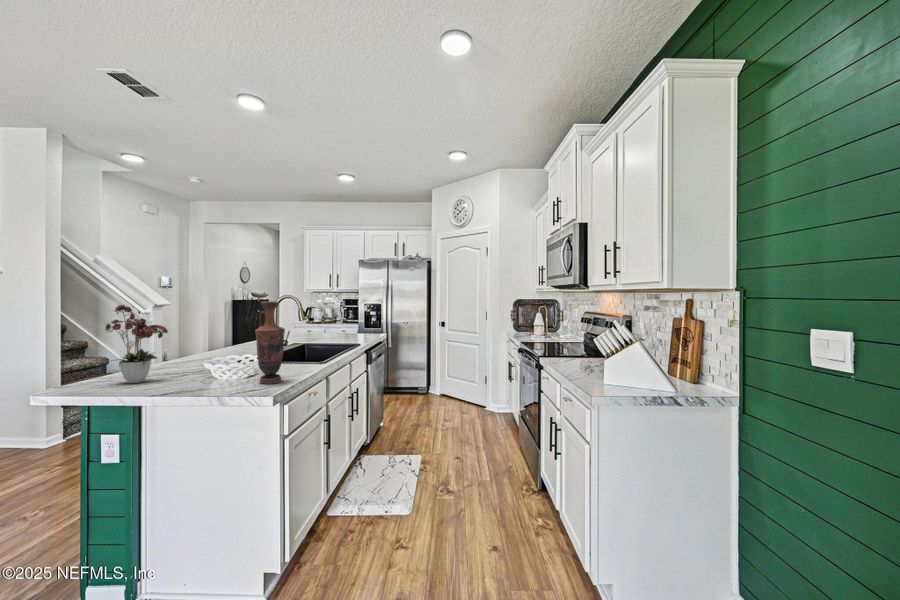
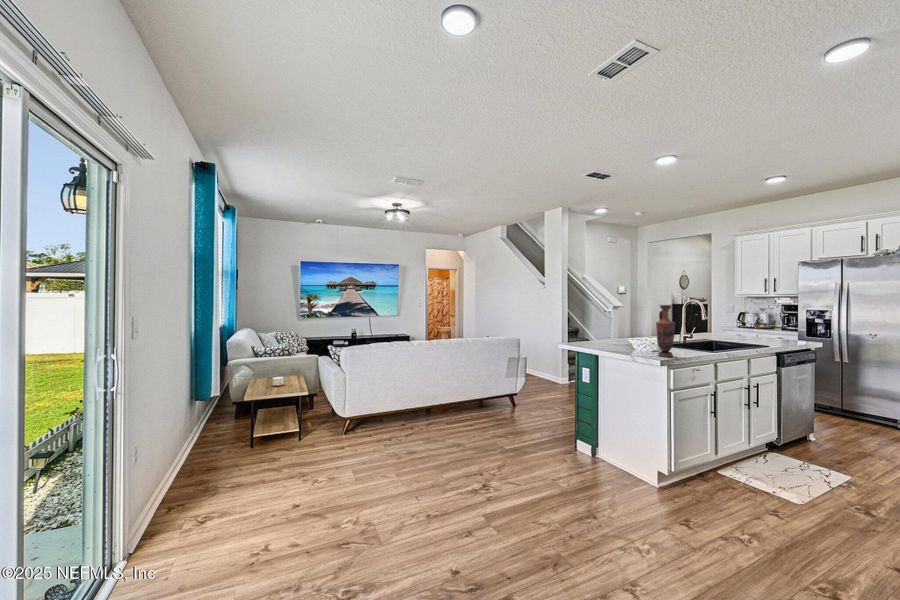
flower arrangement: present [105,305,168,383] -> none [581,303,613,346]

